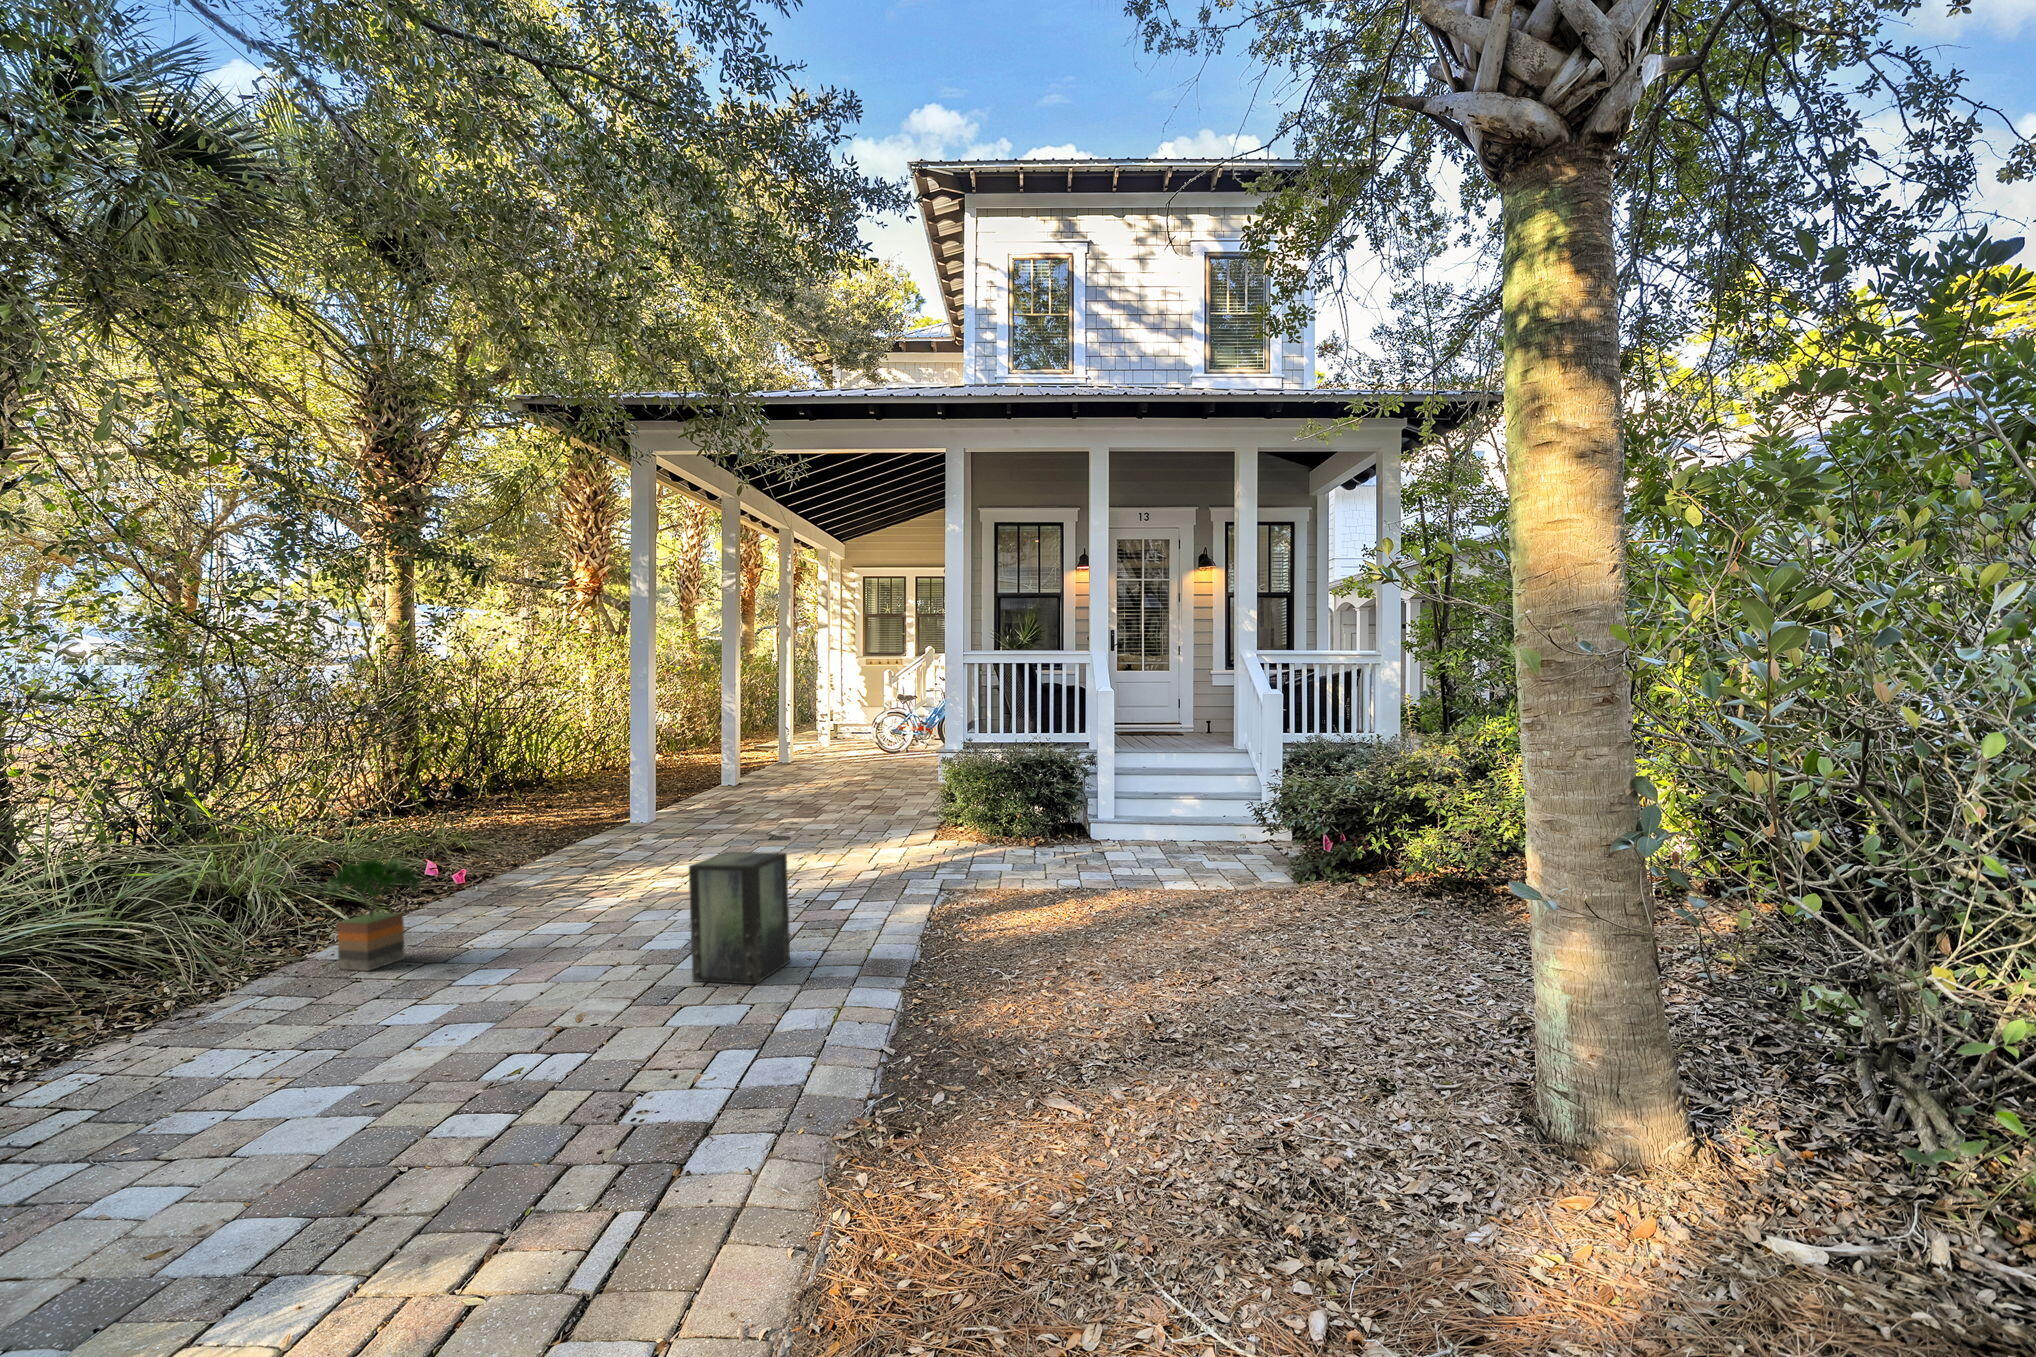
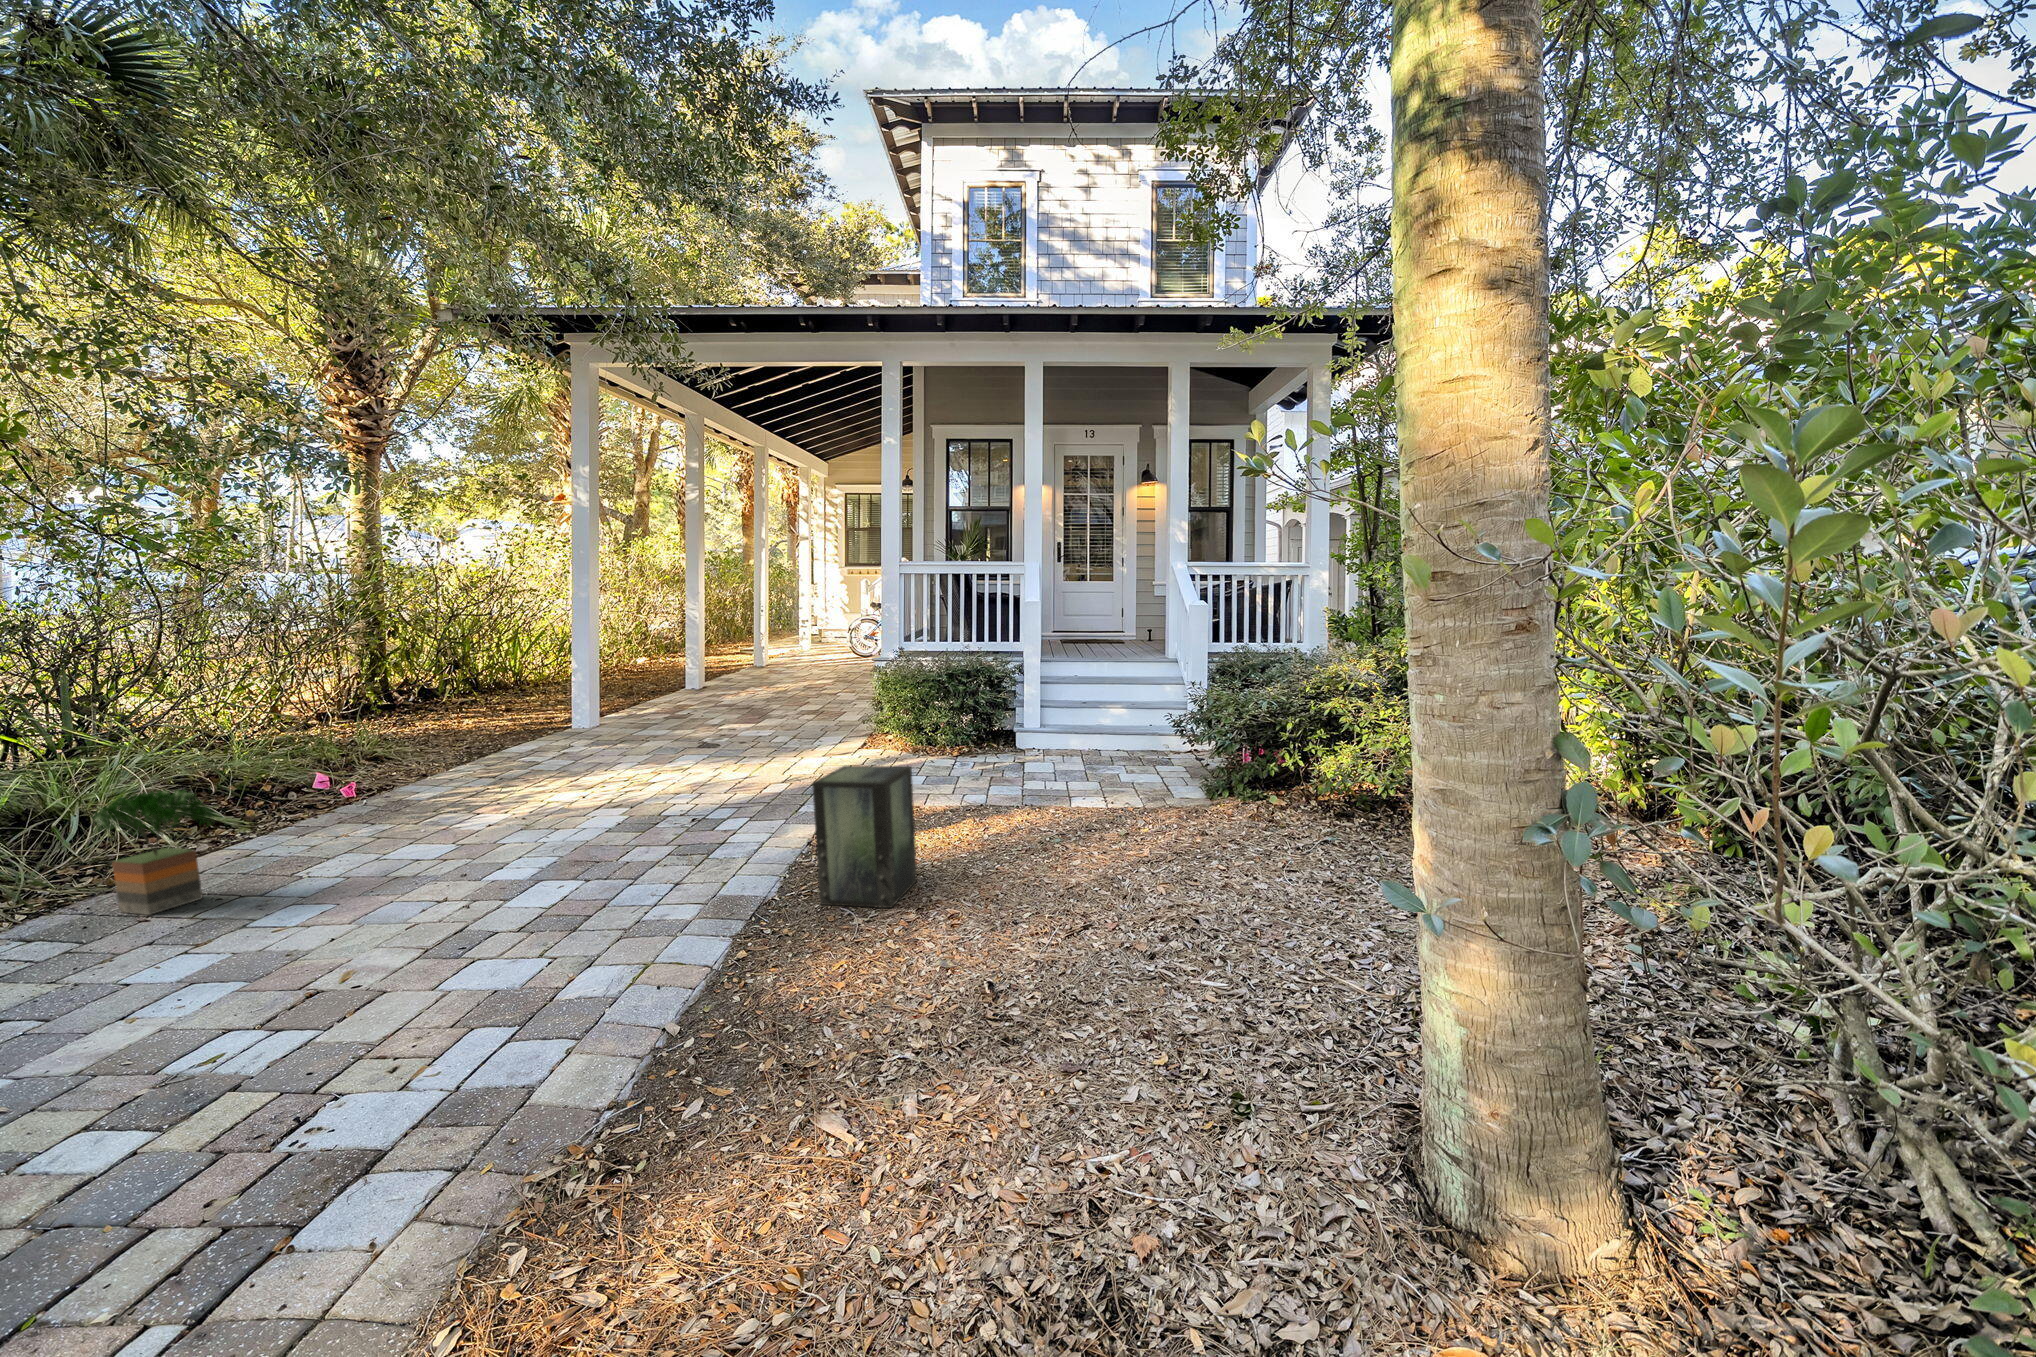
storage box: present [689,852,790,984] -> present [812,766,917,908]

